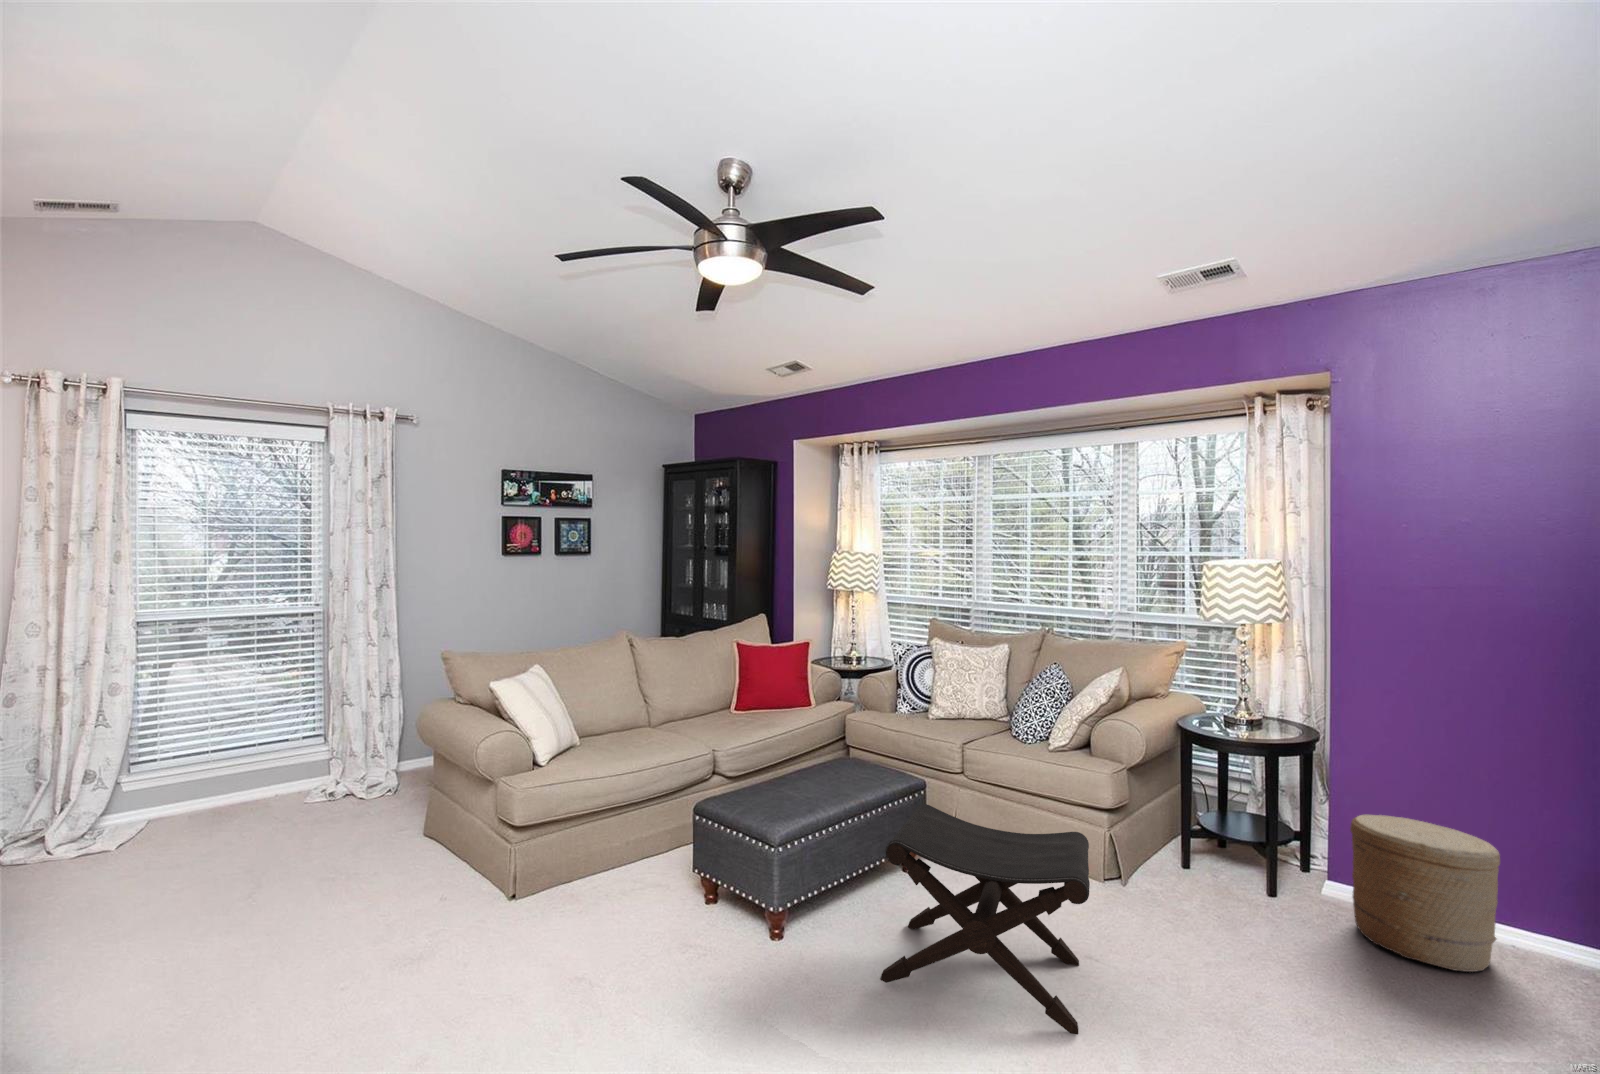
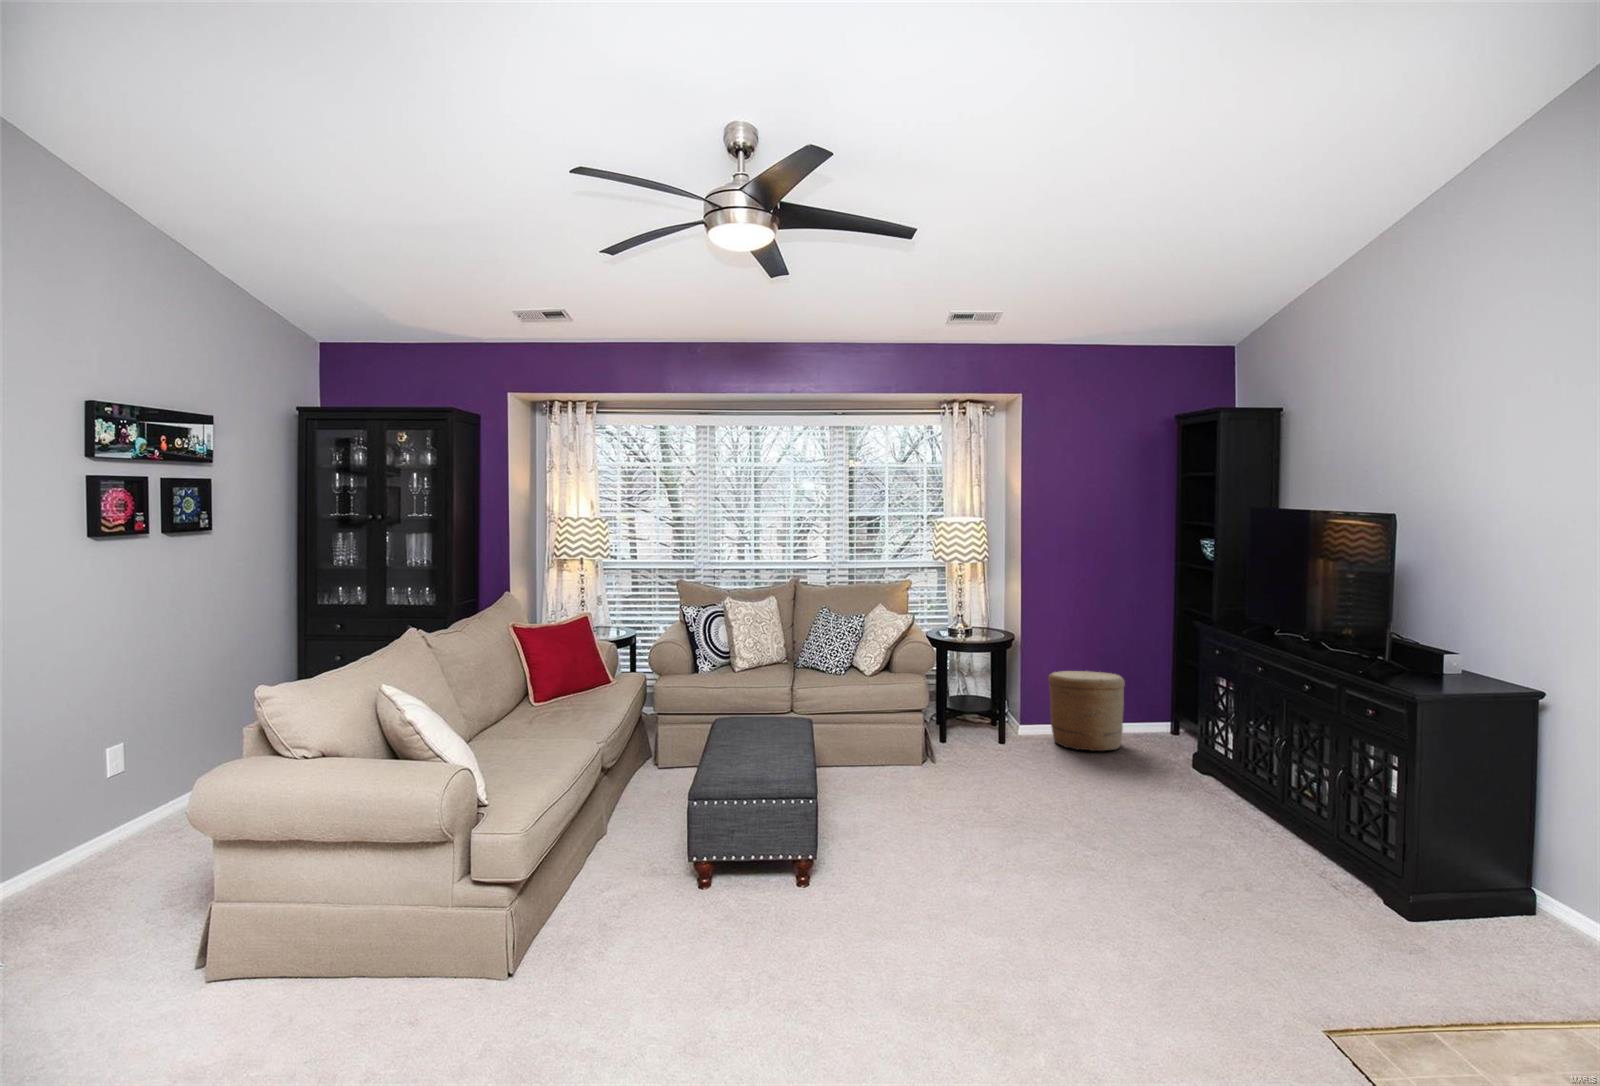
footstool: present [880,804,1090,1034] -> none [874,715,1057,863]

